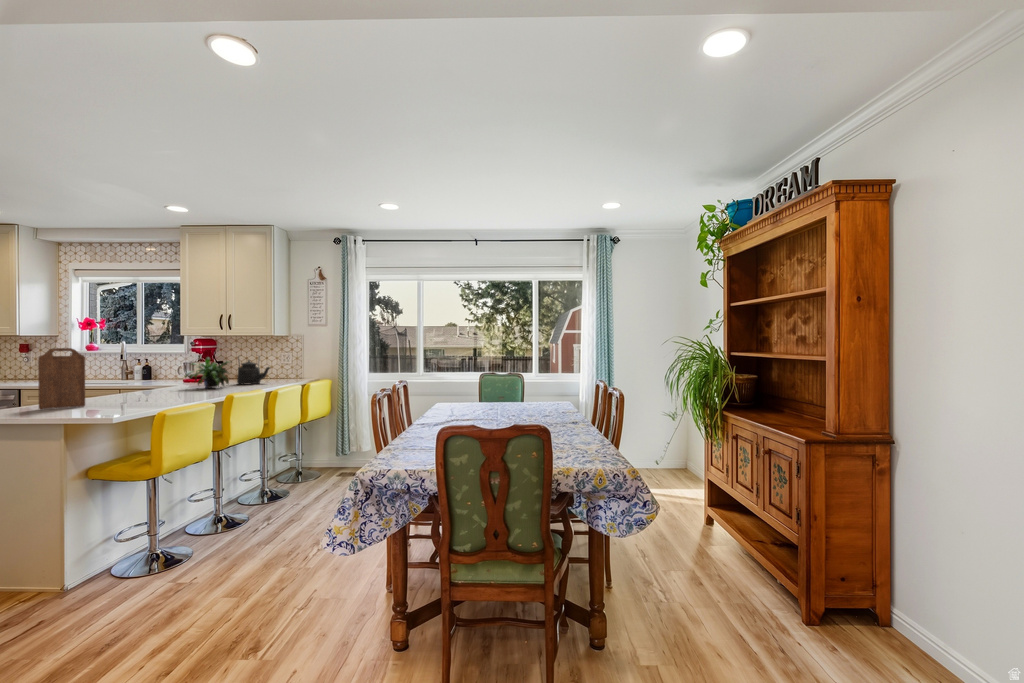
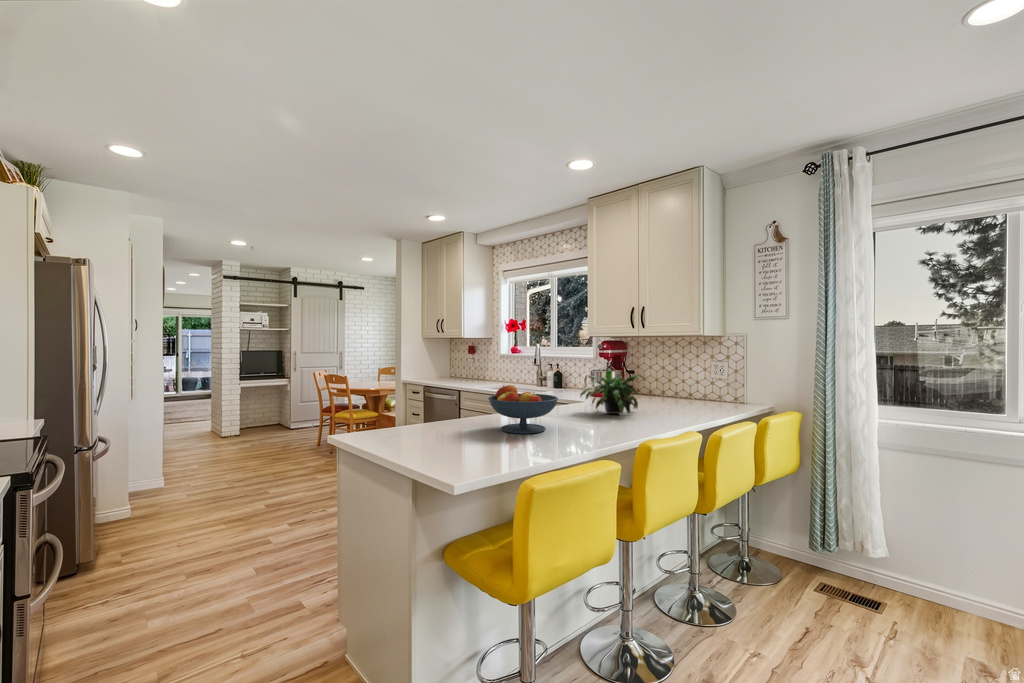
cutting board: present [38,348,85,409] -> none [388,355,436,443]
kettle: present [237,357,270,384] -> none [650,365,698,410]
fruit bowl: none [118,369,175,399] -> present [488,385,558,434]

